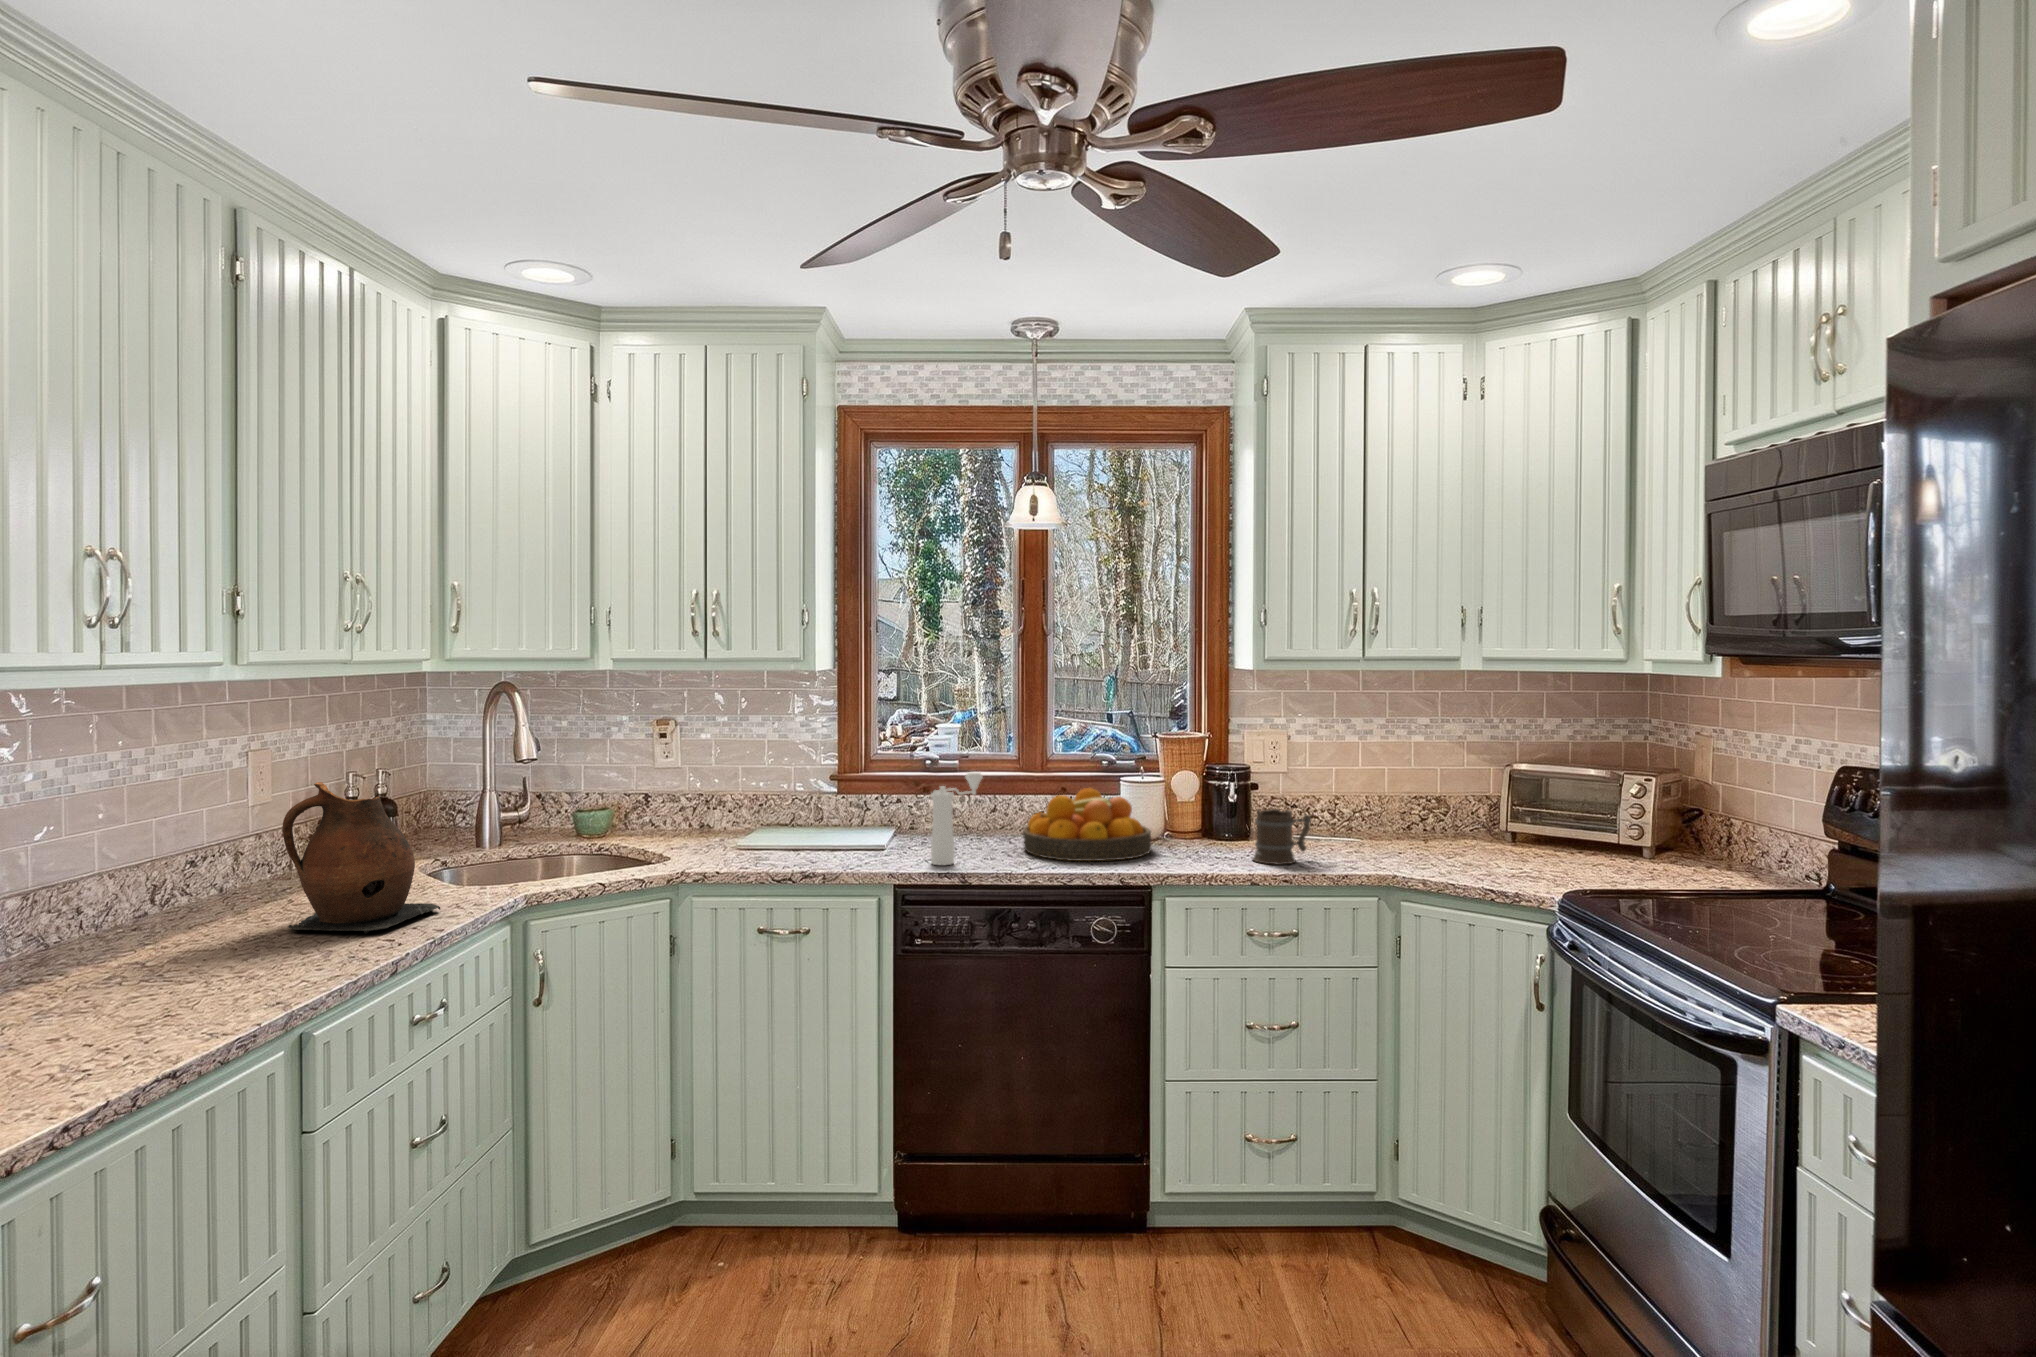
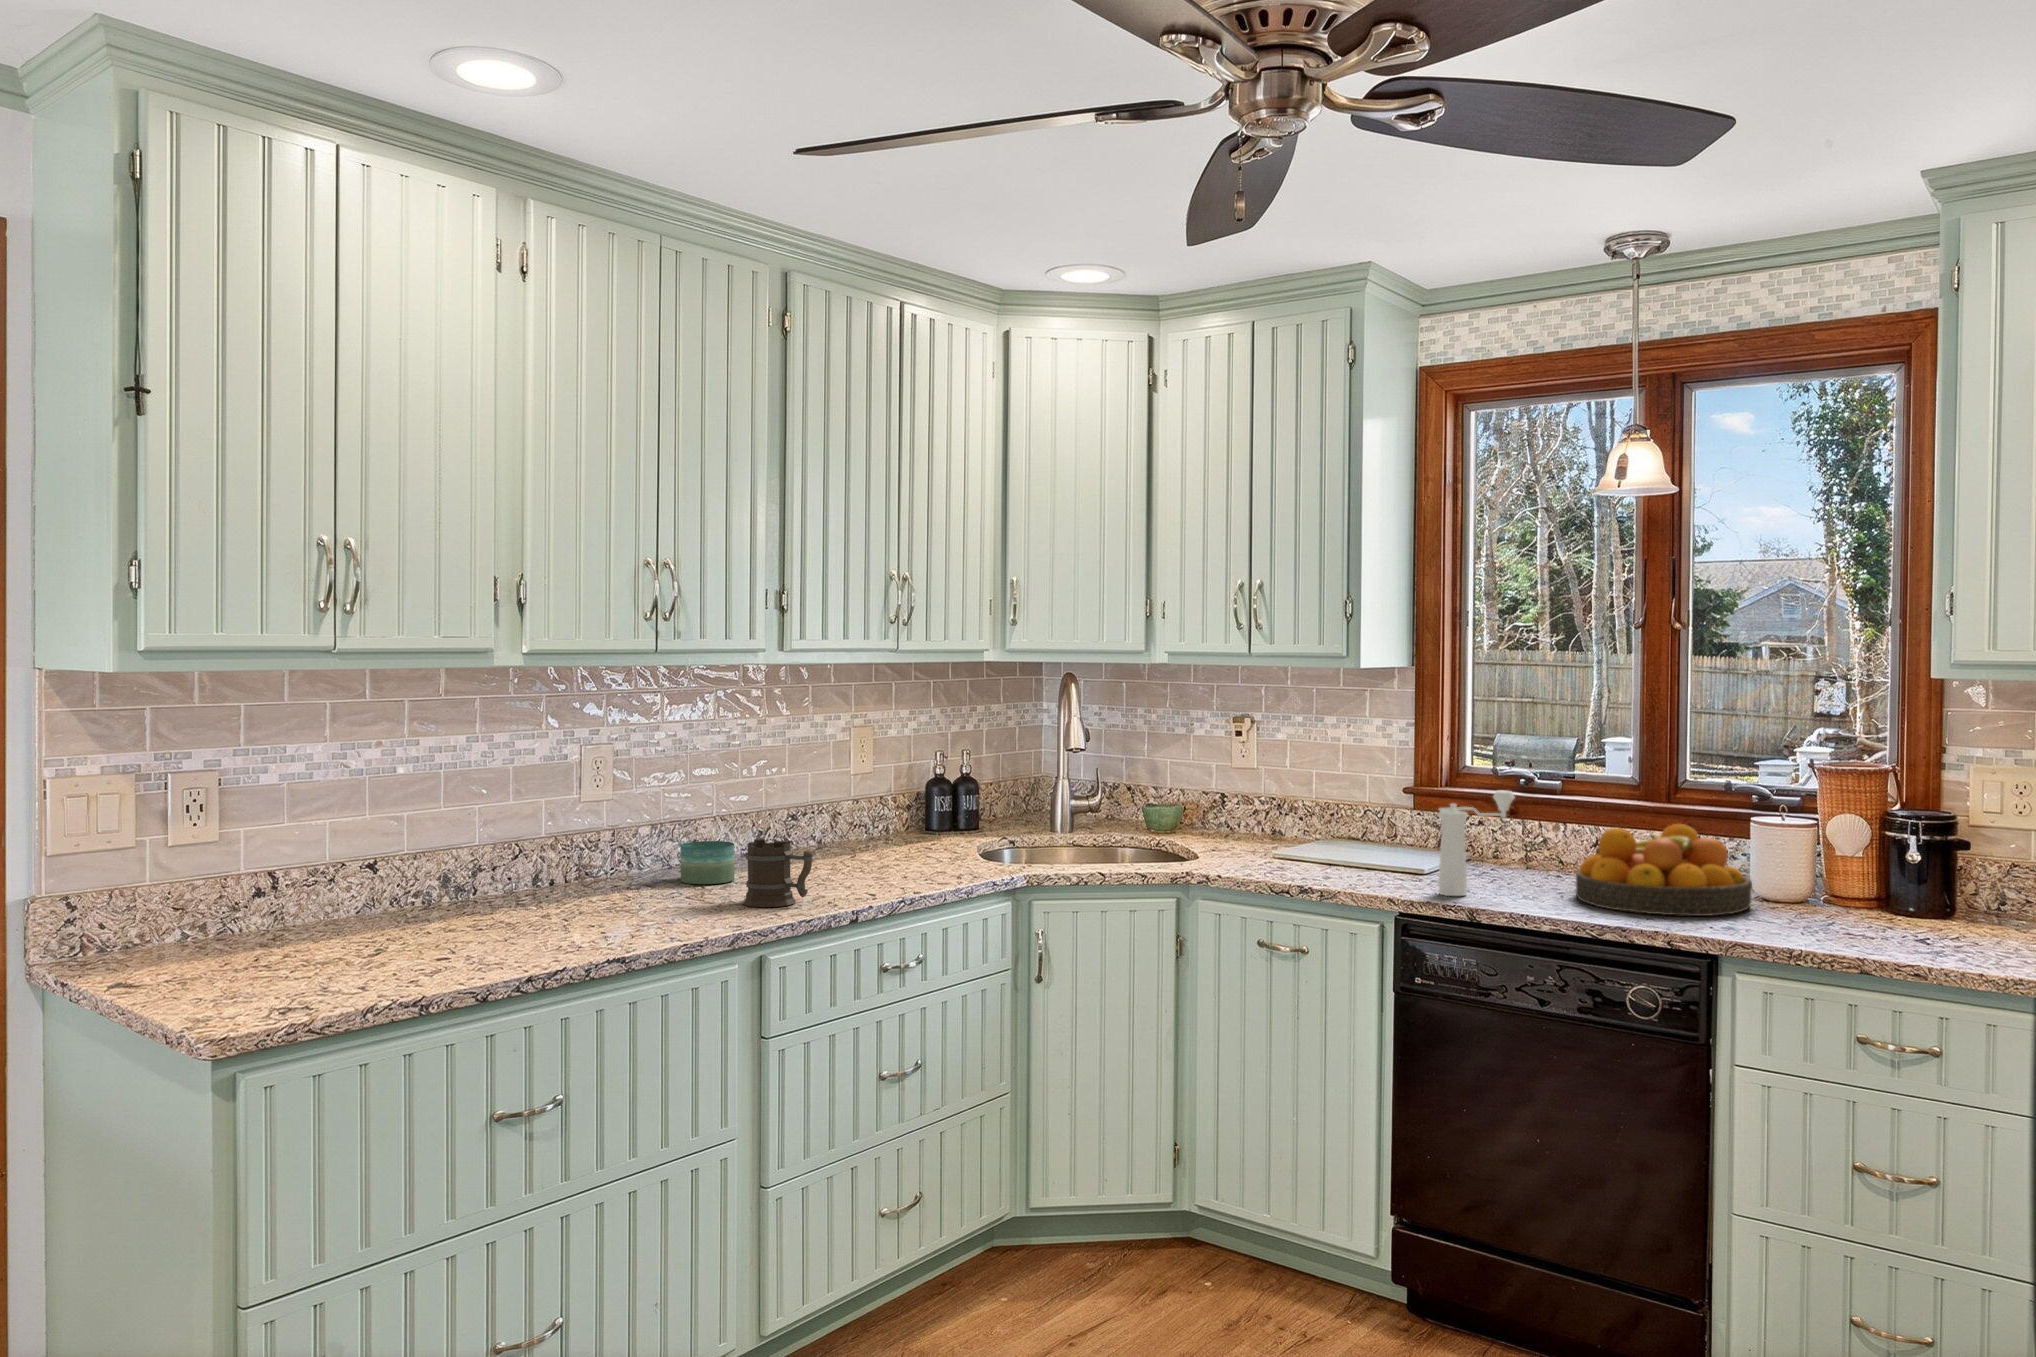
ceramic pitcher: present [282,782,440,934] -> none [833,755,951,885]
mug: present [1253,809,1311,865] -> present [743,838,813,907]
candle: none [49,908,142,973] -> present [680,841,734,884]

